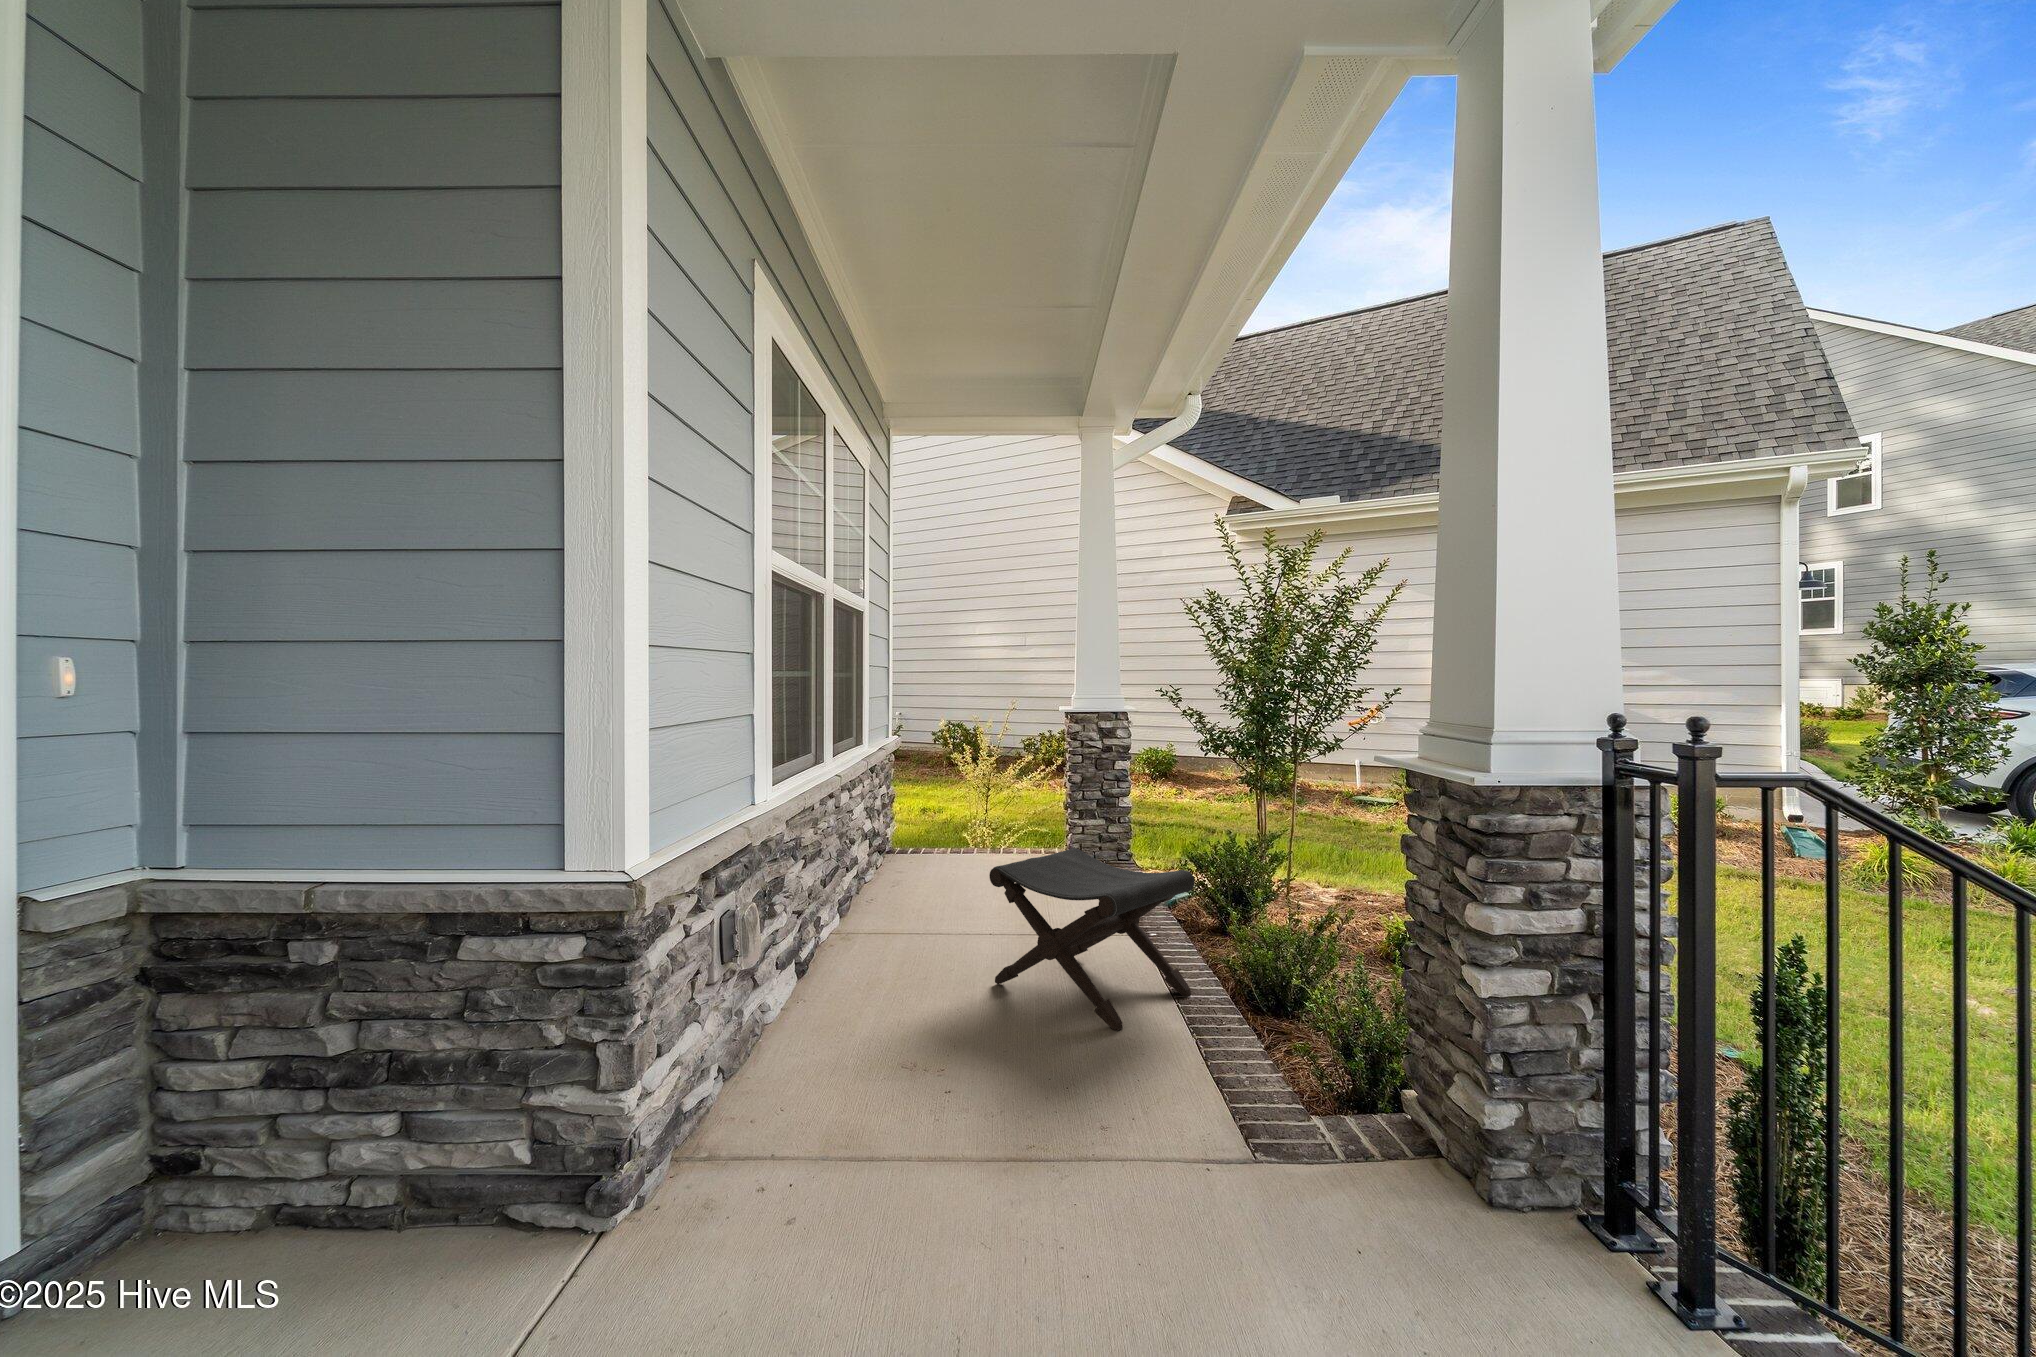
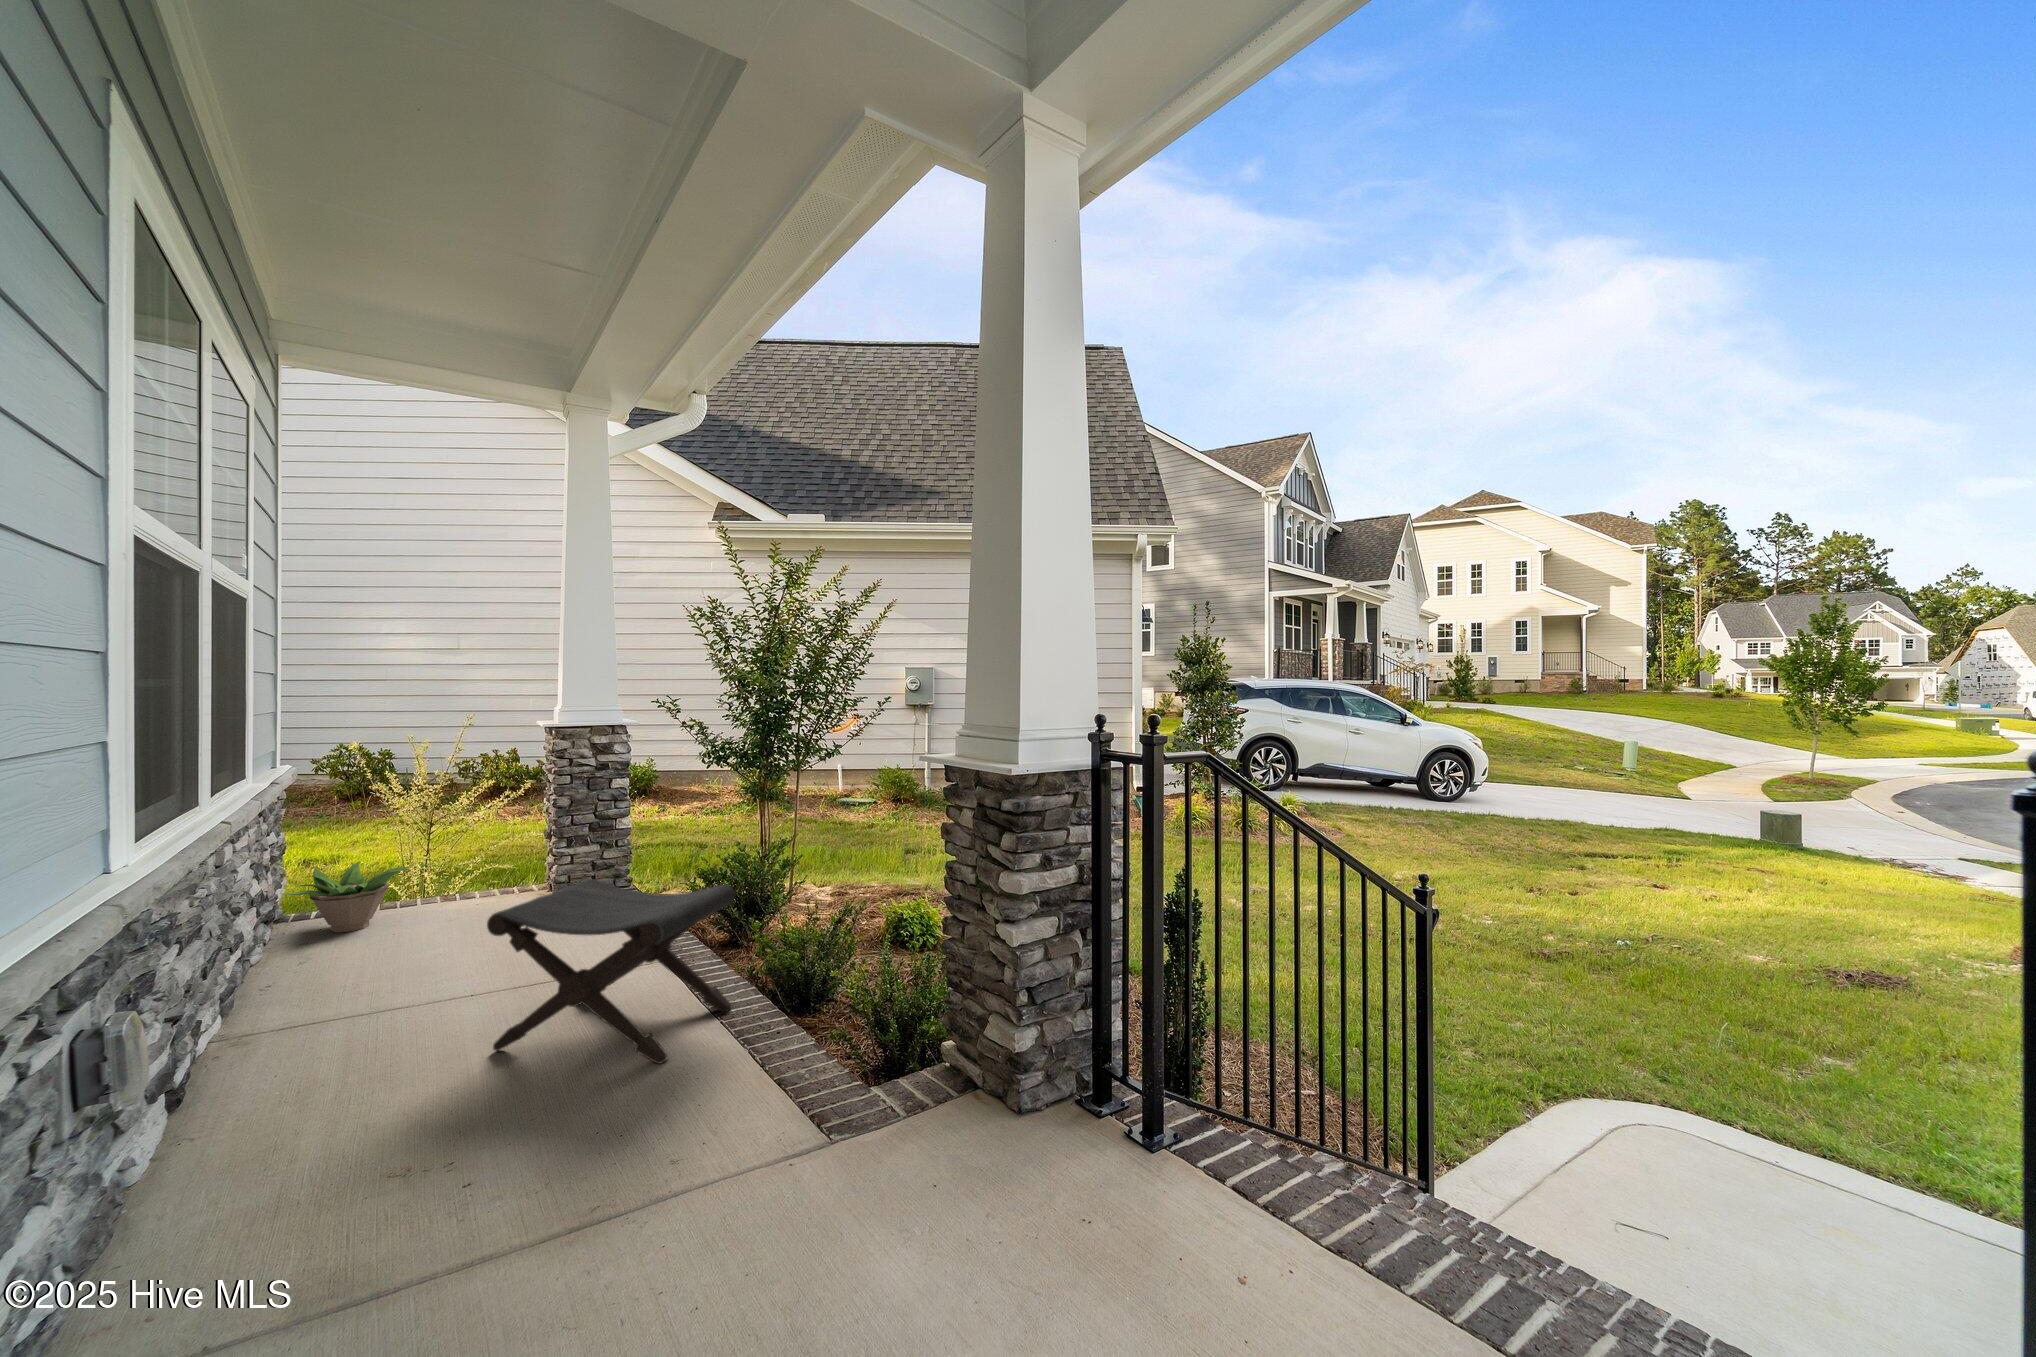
decorative plant: none [892,813,971,866] -> present [283,862,409,932]

